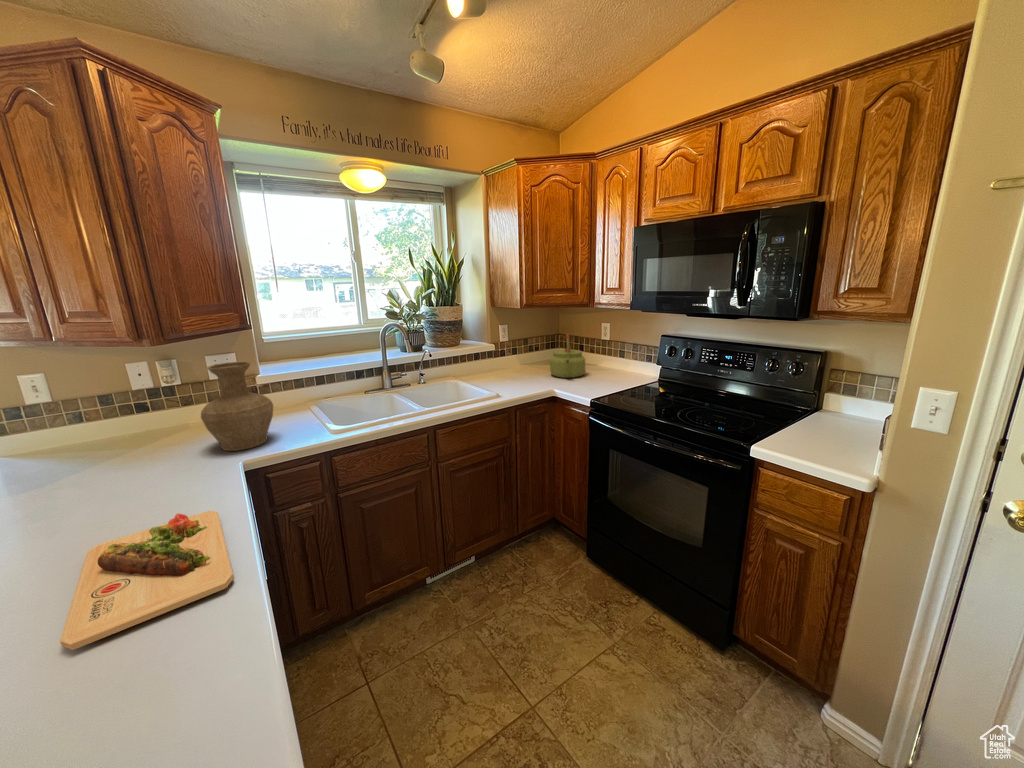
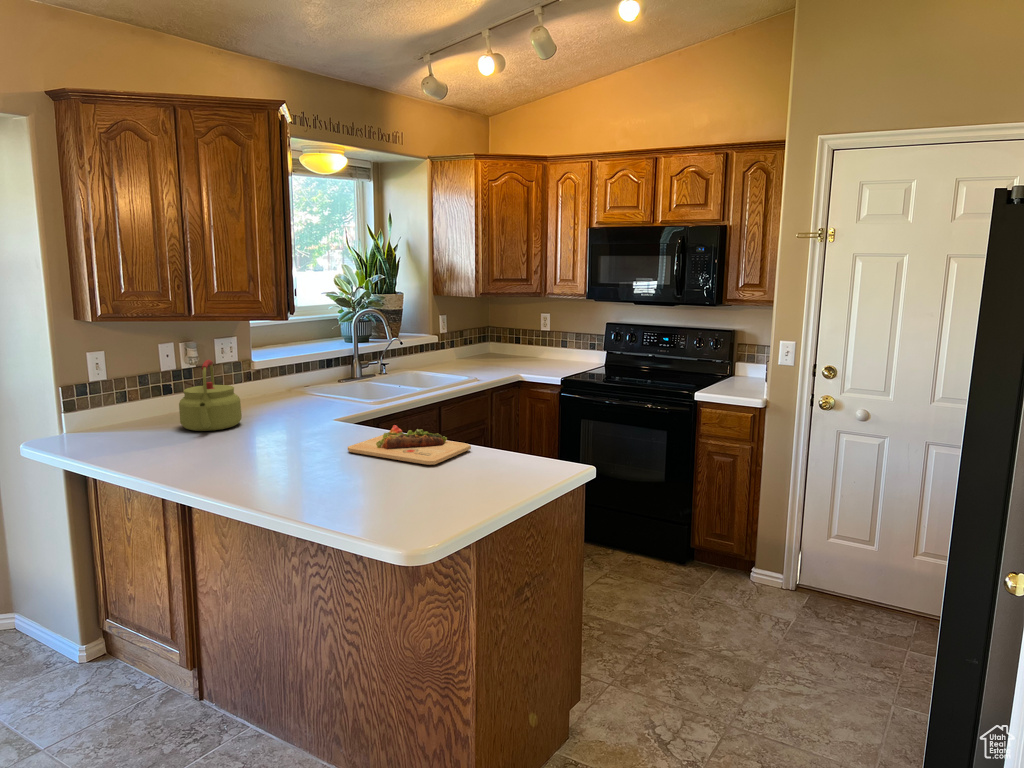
kettle: present [550,334,586,378] -> present [179,360,242,431]
vase: present [201,362,273,451] -> none [272,339,330,418]

